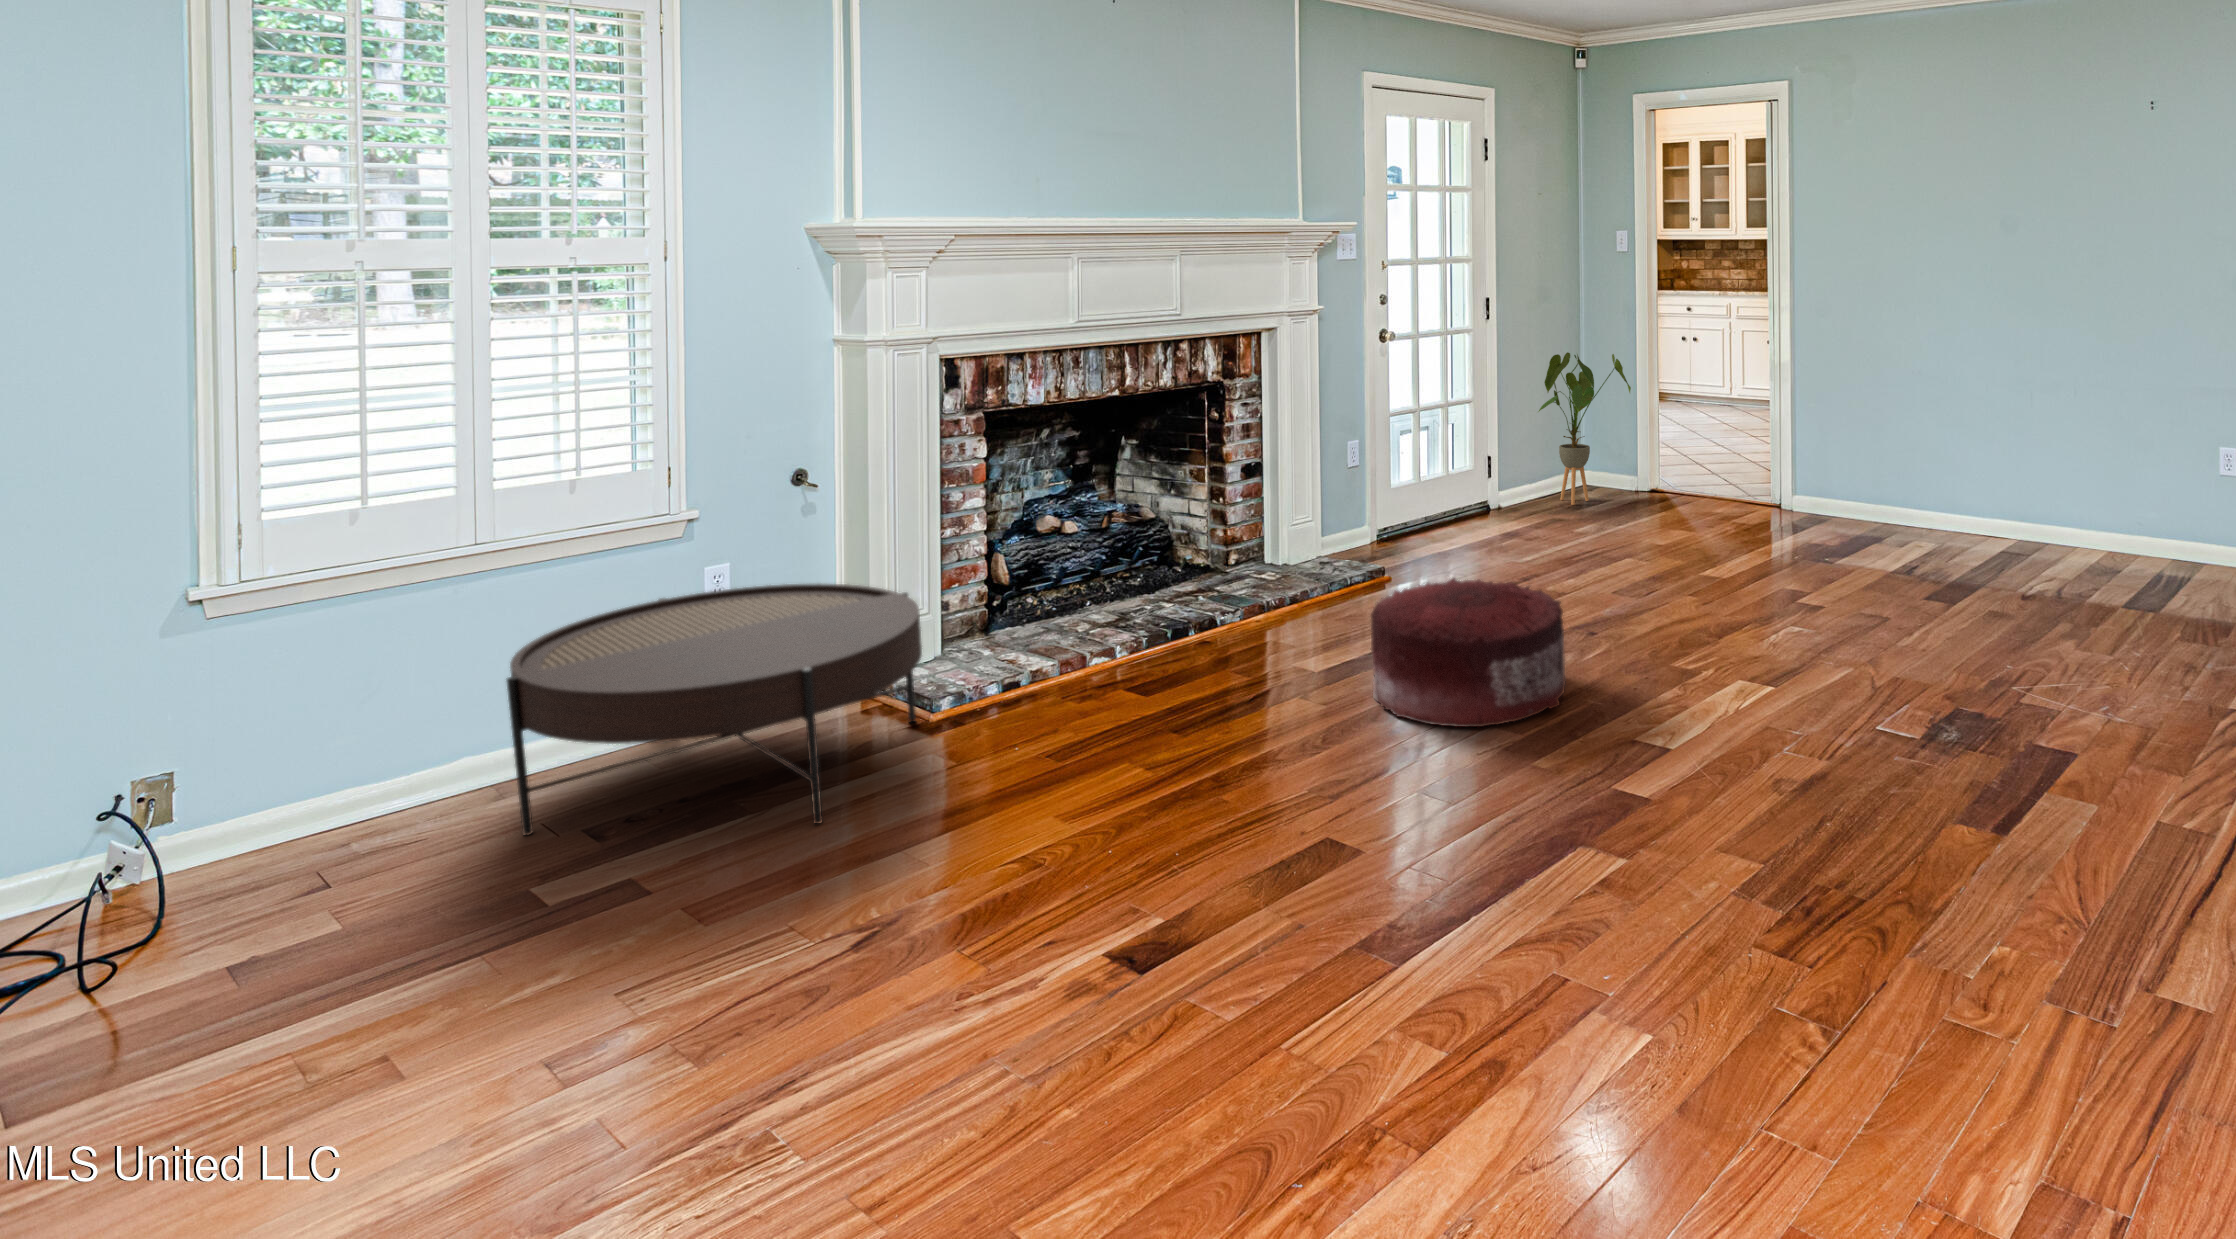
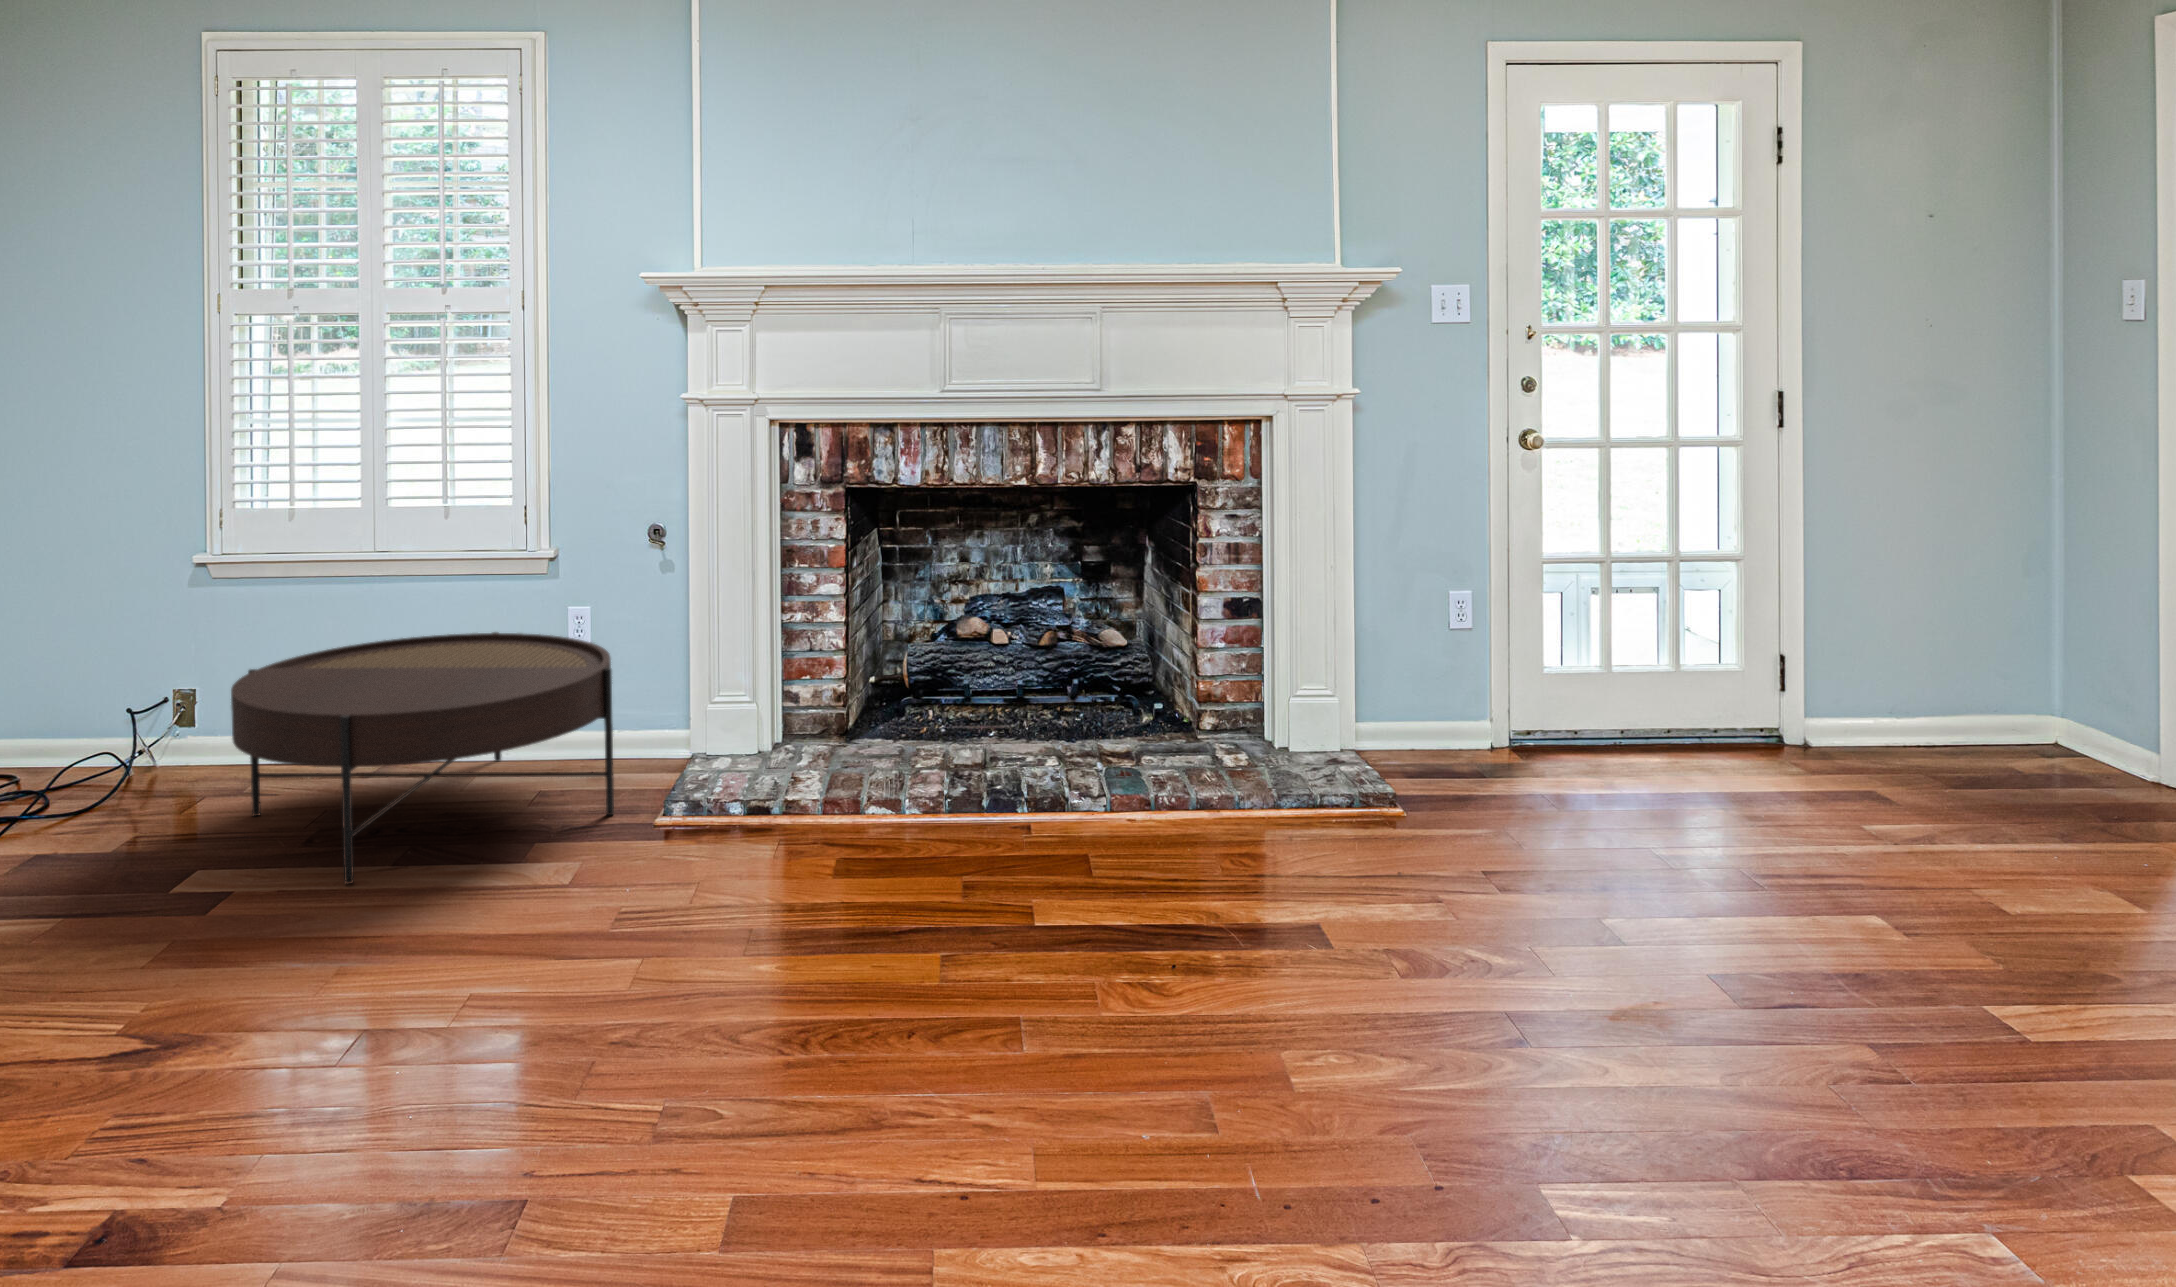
house plant: present [1538,352,1631,505] -> none [1877,492,2102,774]
pouf: present [1371,578,1566,727] -> none [940,807,1293,1094]

